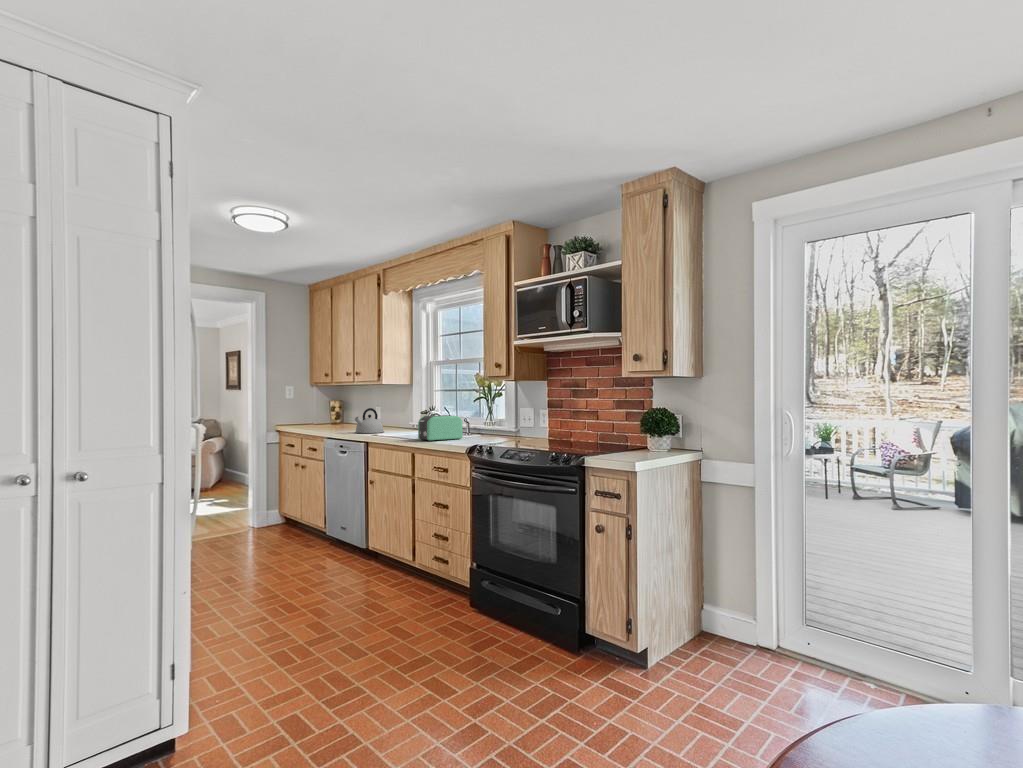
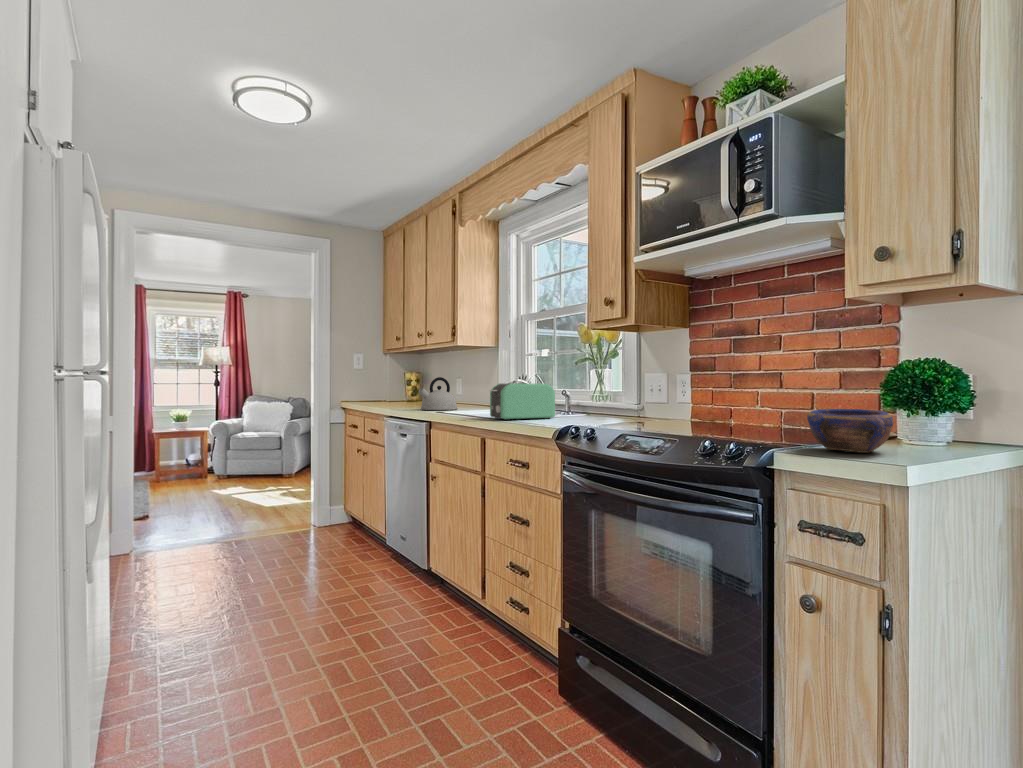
bowl: none [601,435,639,456] -> present [807,409,893,453]

